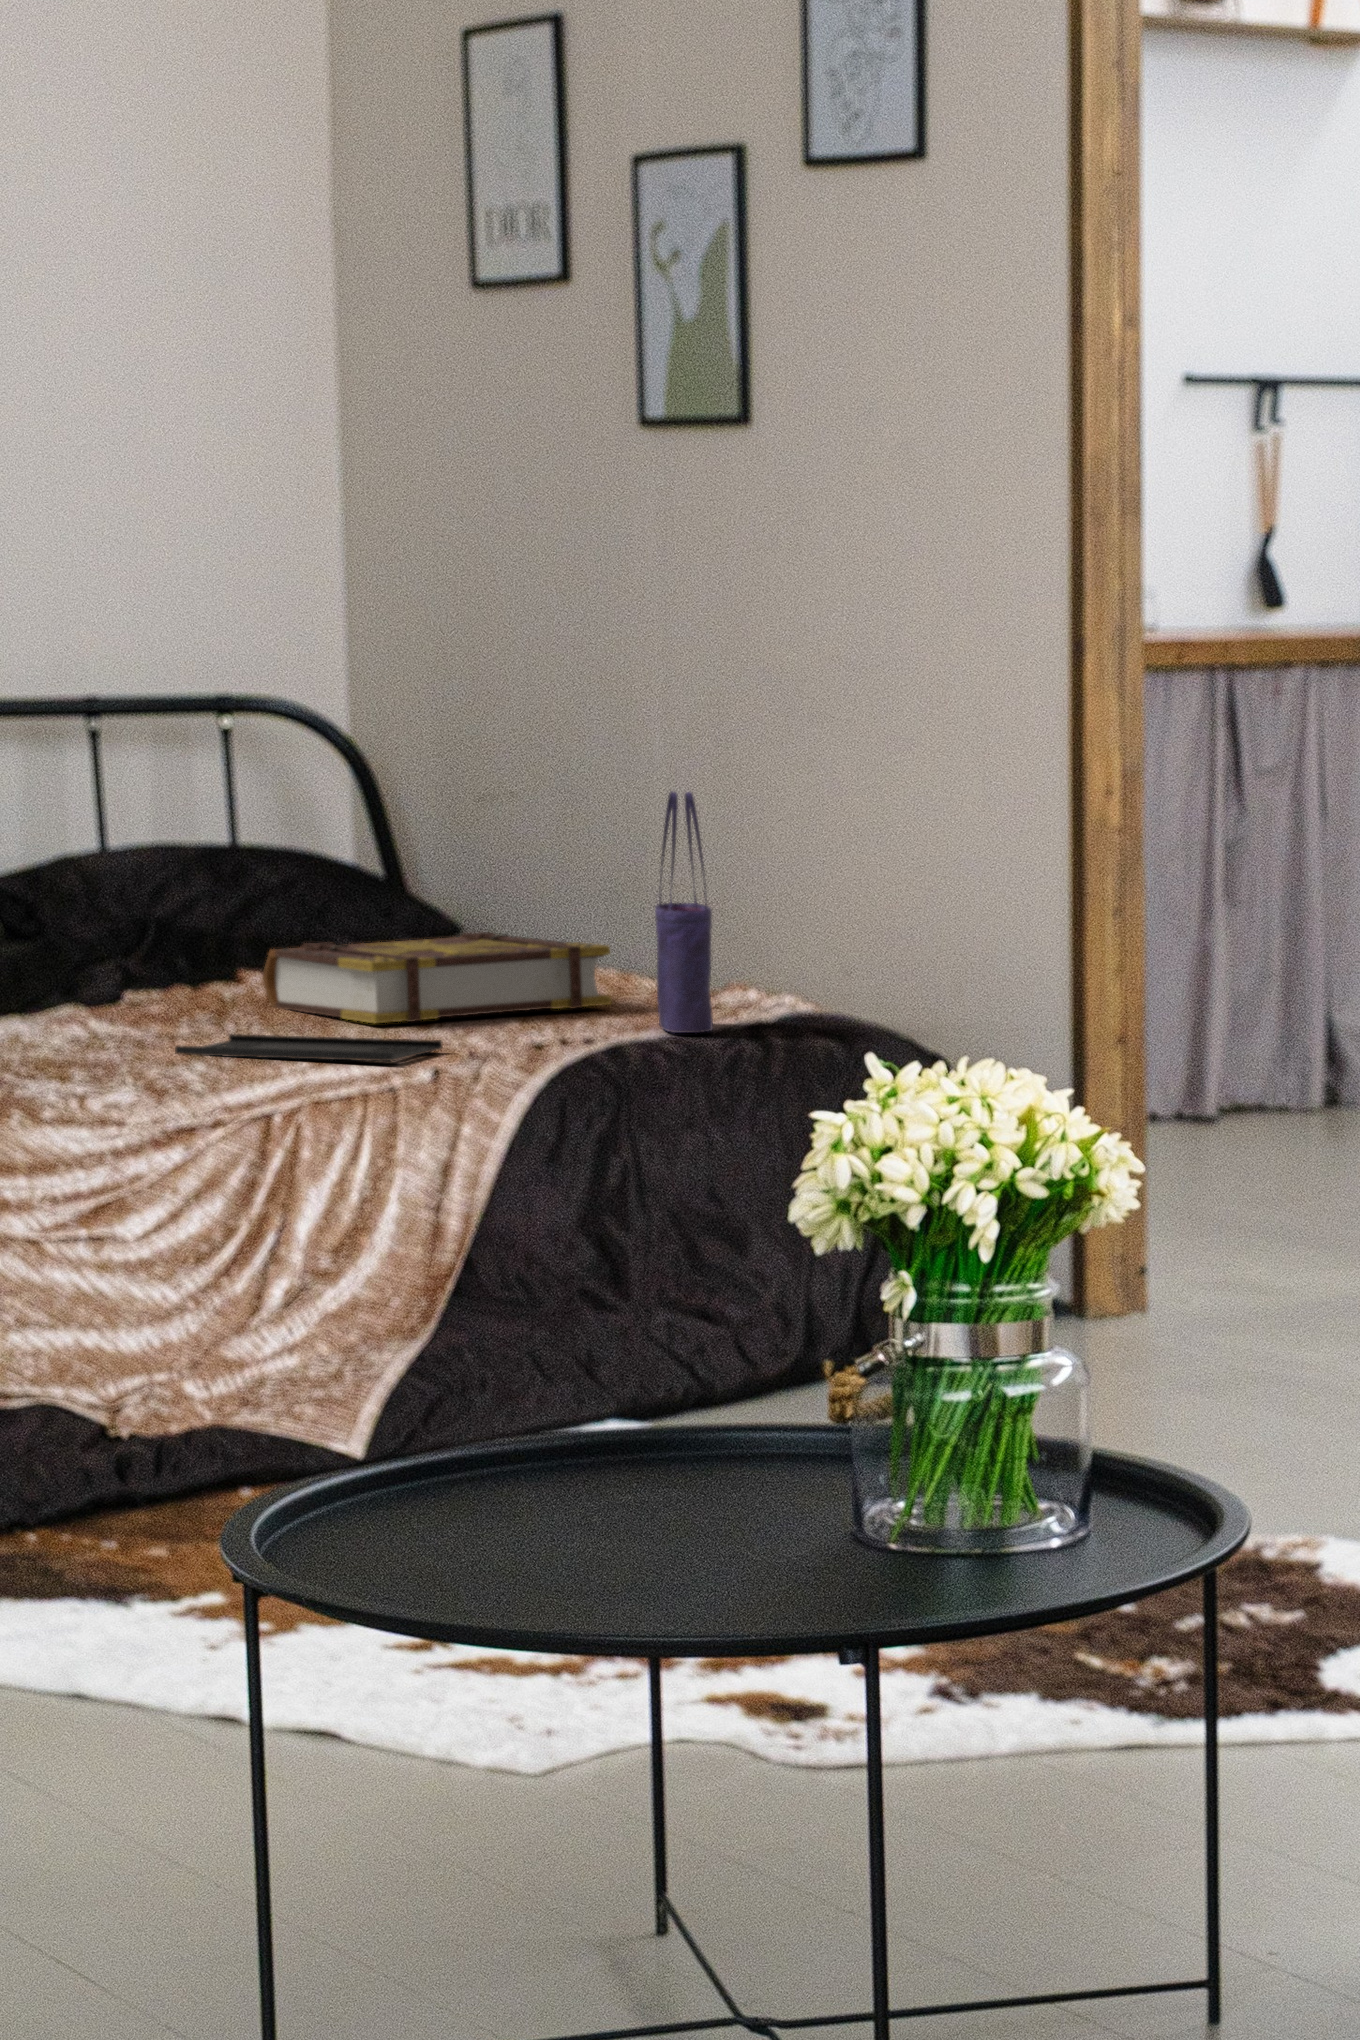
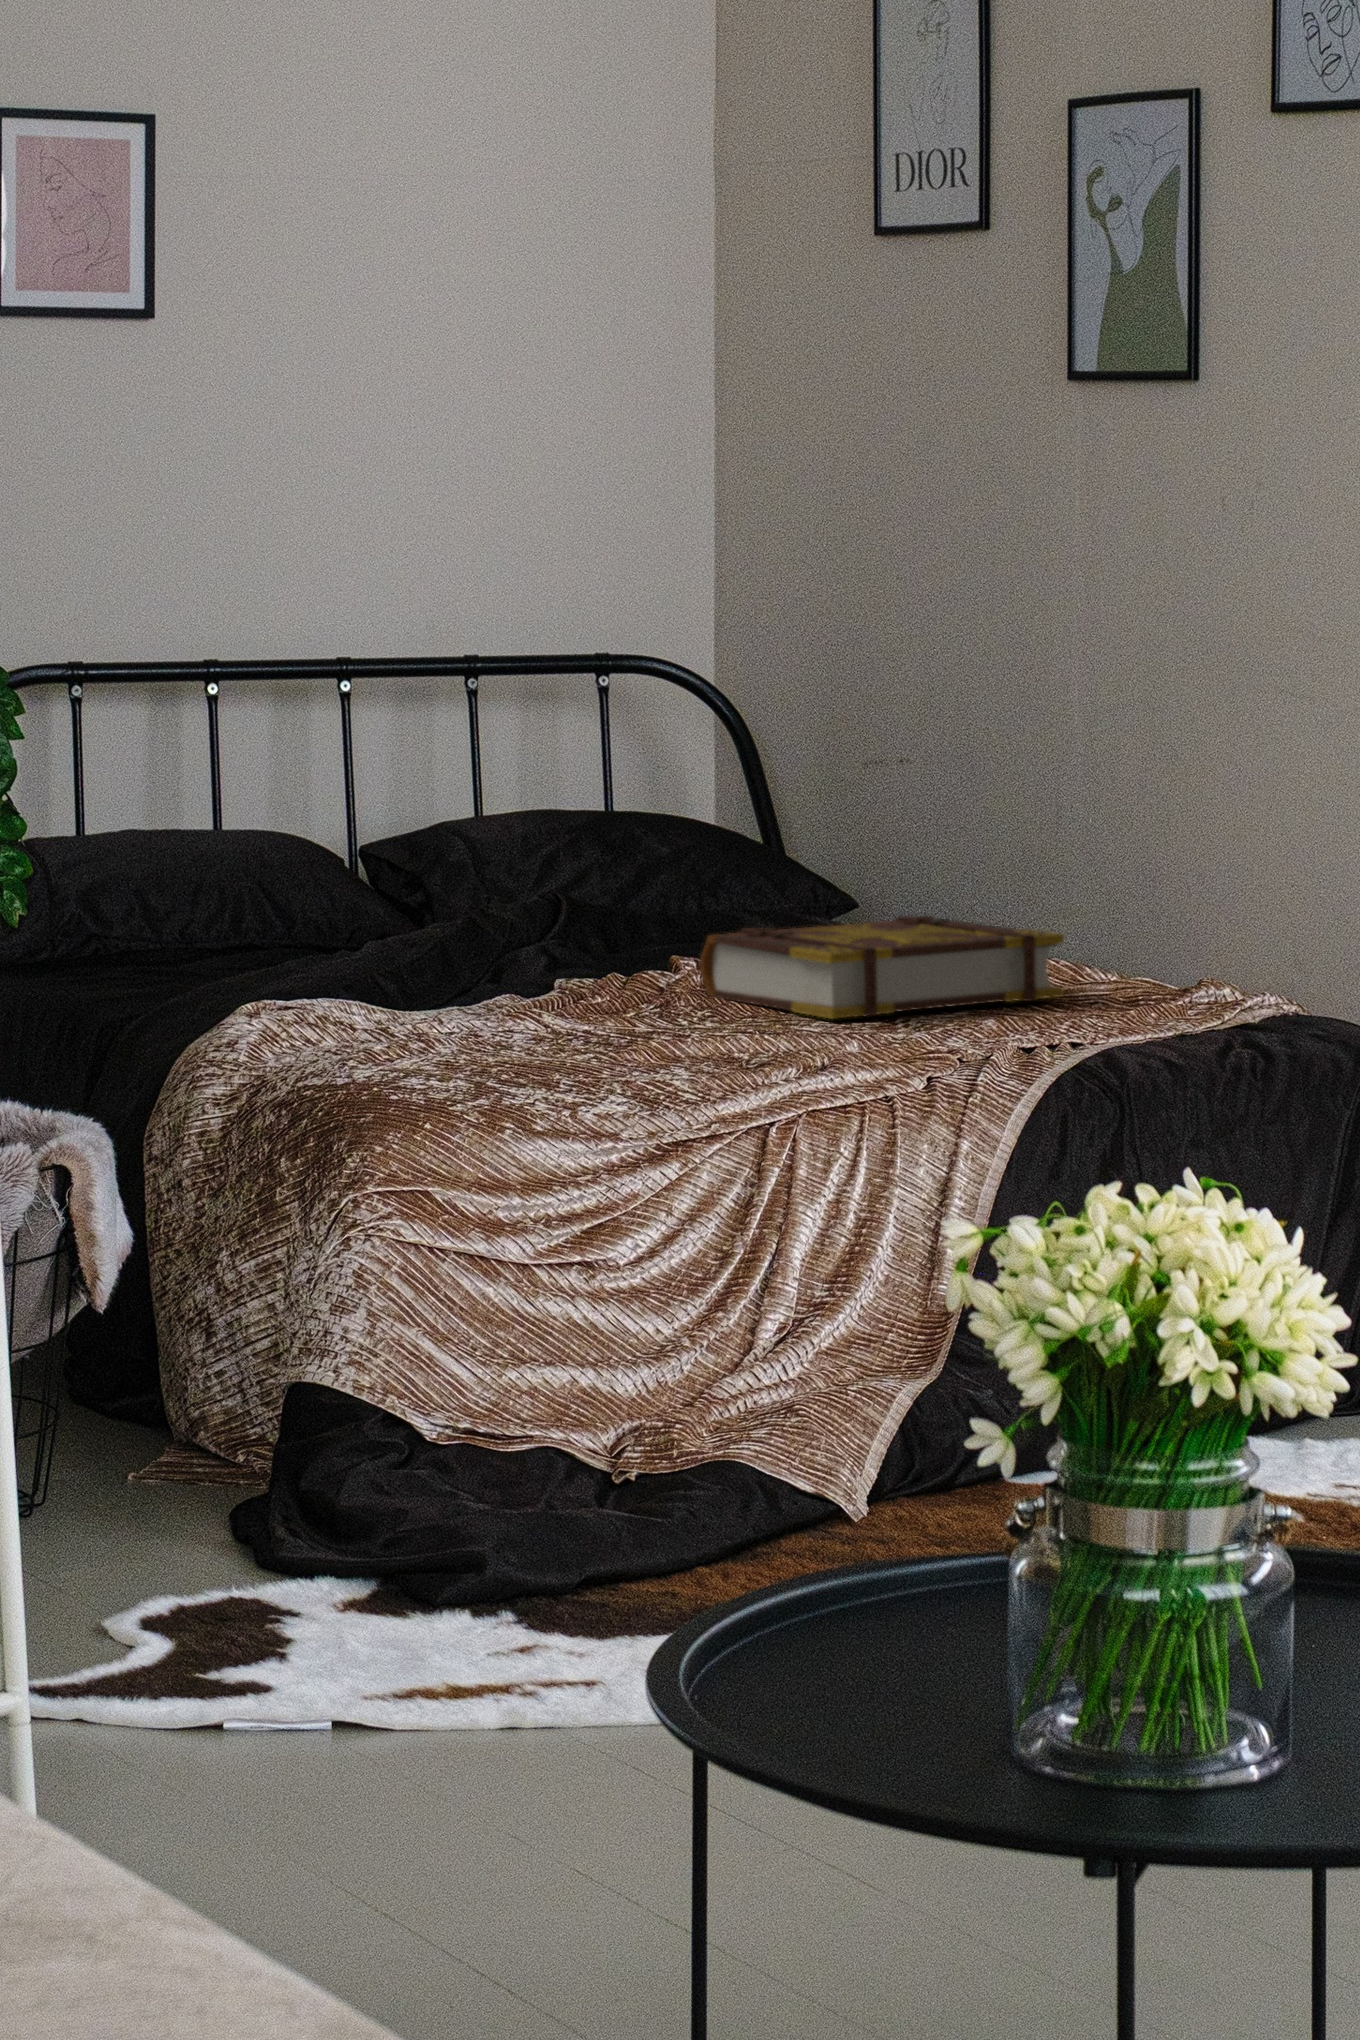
tote bag: present [655,792,713,1033] -> none [1125,773,1191,1033]
tray: present [175,1034,442,1061] -> none [644,1031,922,1068]

